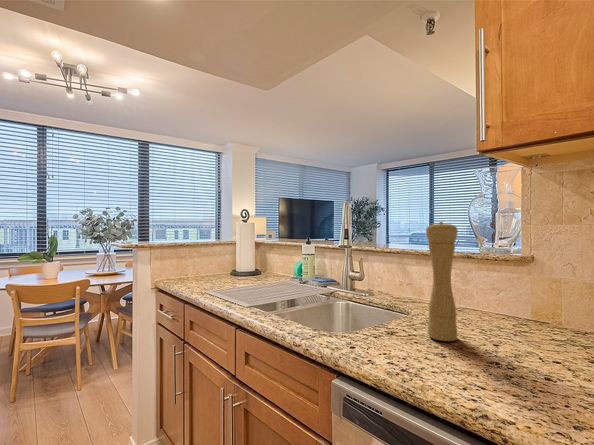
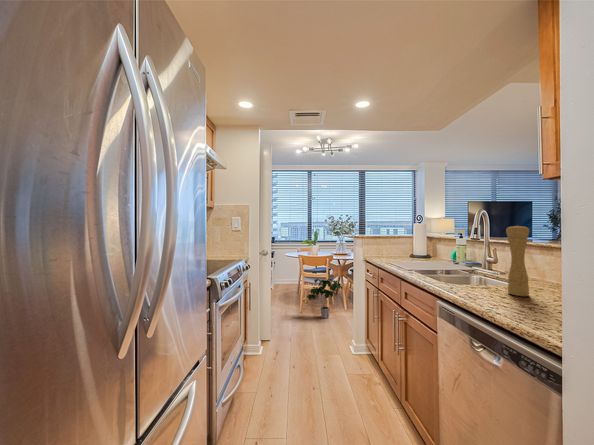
potted plant: none [23,325,109,406] -> present [307,279,342,318]

